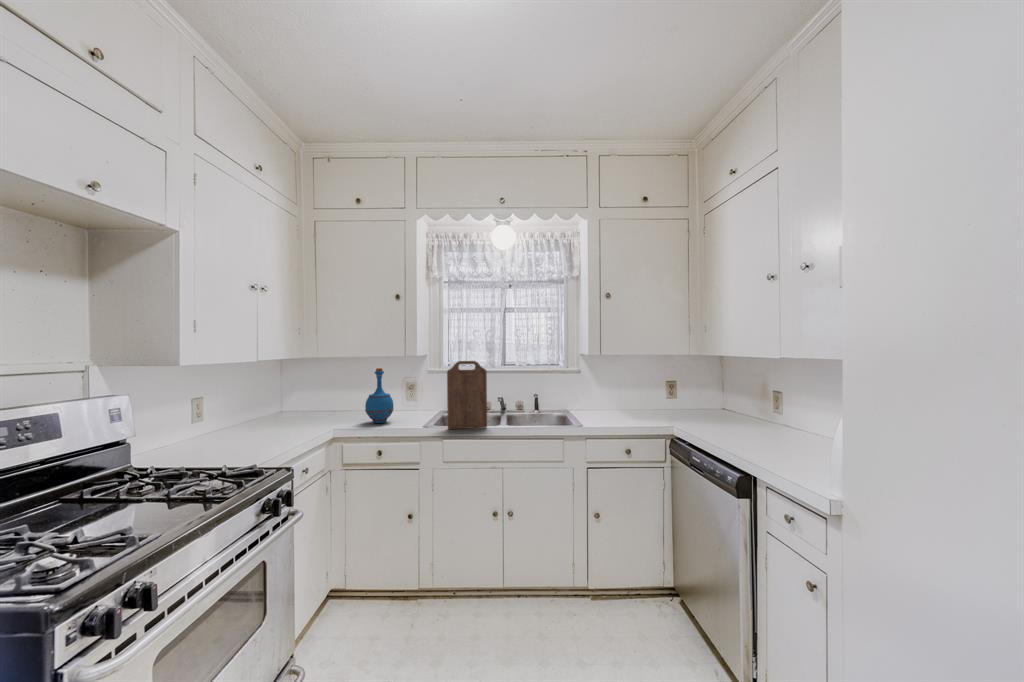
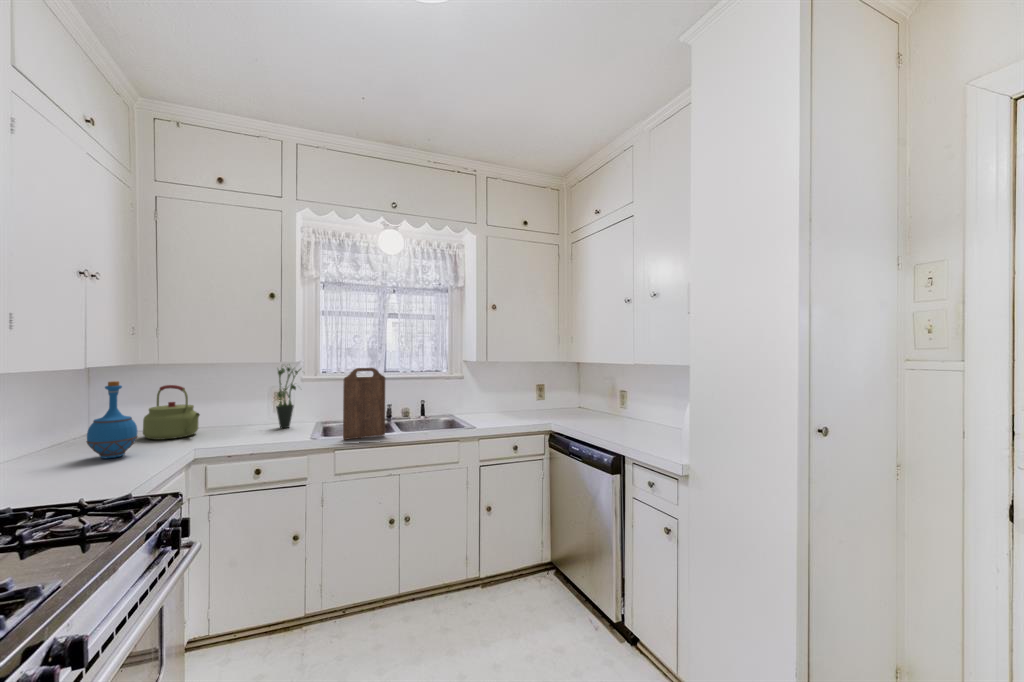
potted plant: none [404,358,428,415] -> present [276,367,301,428]
bottle: present [365,368,394,423] -> present [86,381,138,458]
kettle: none [307,375,346,419] -> present [143,385,200,440]

